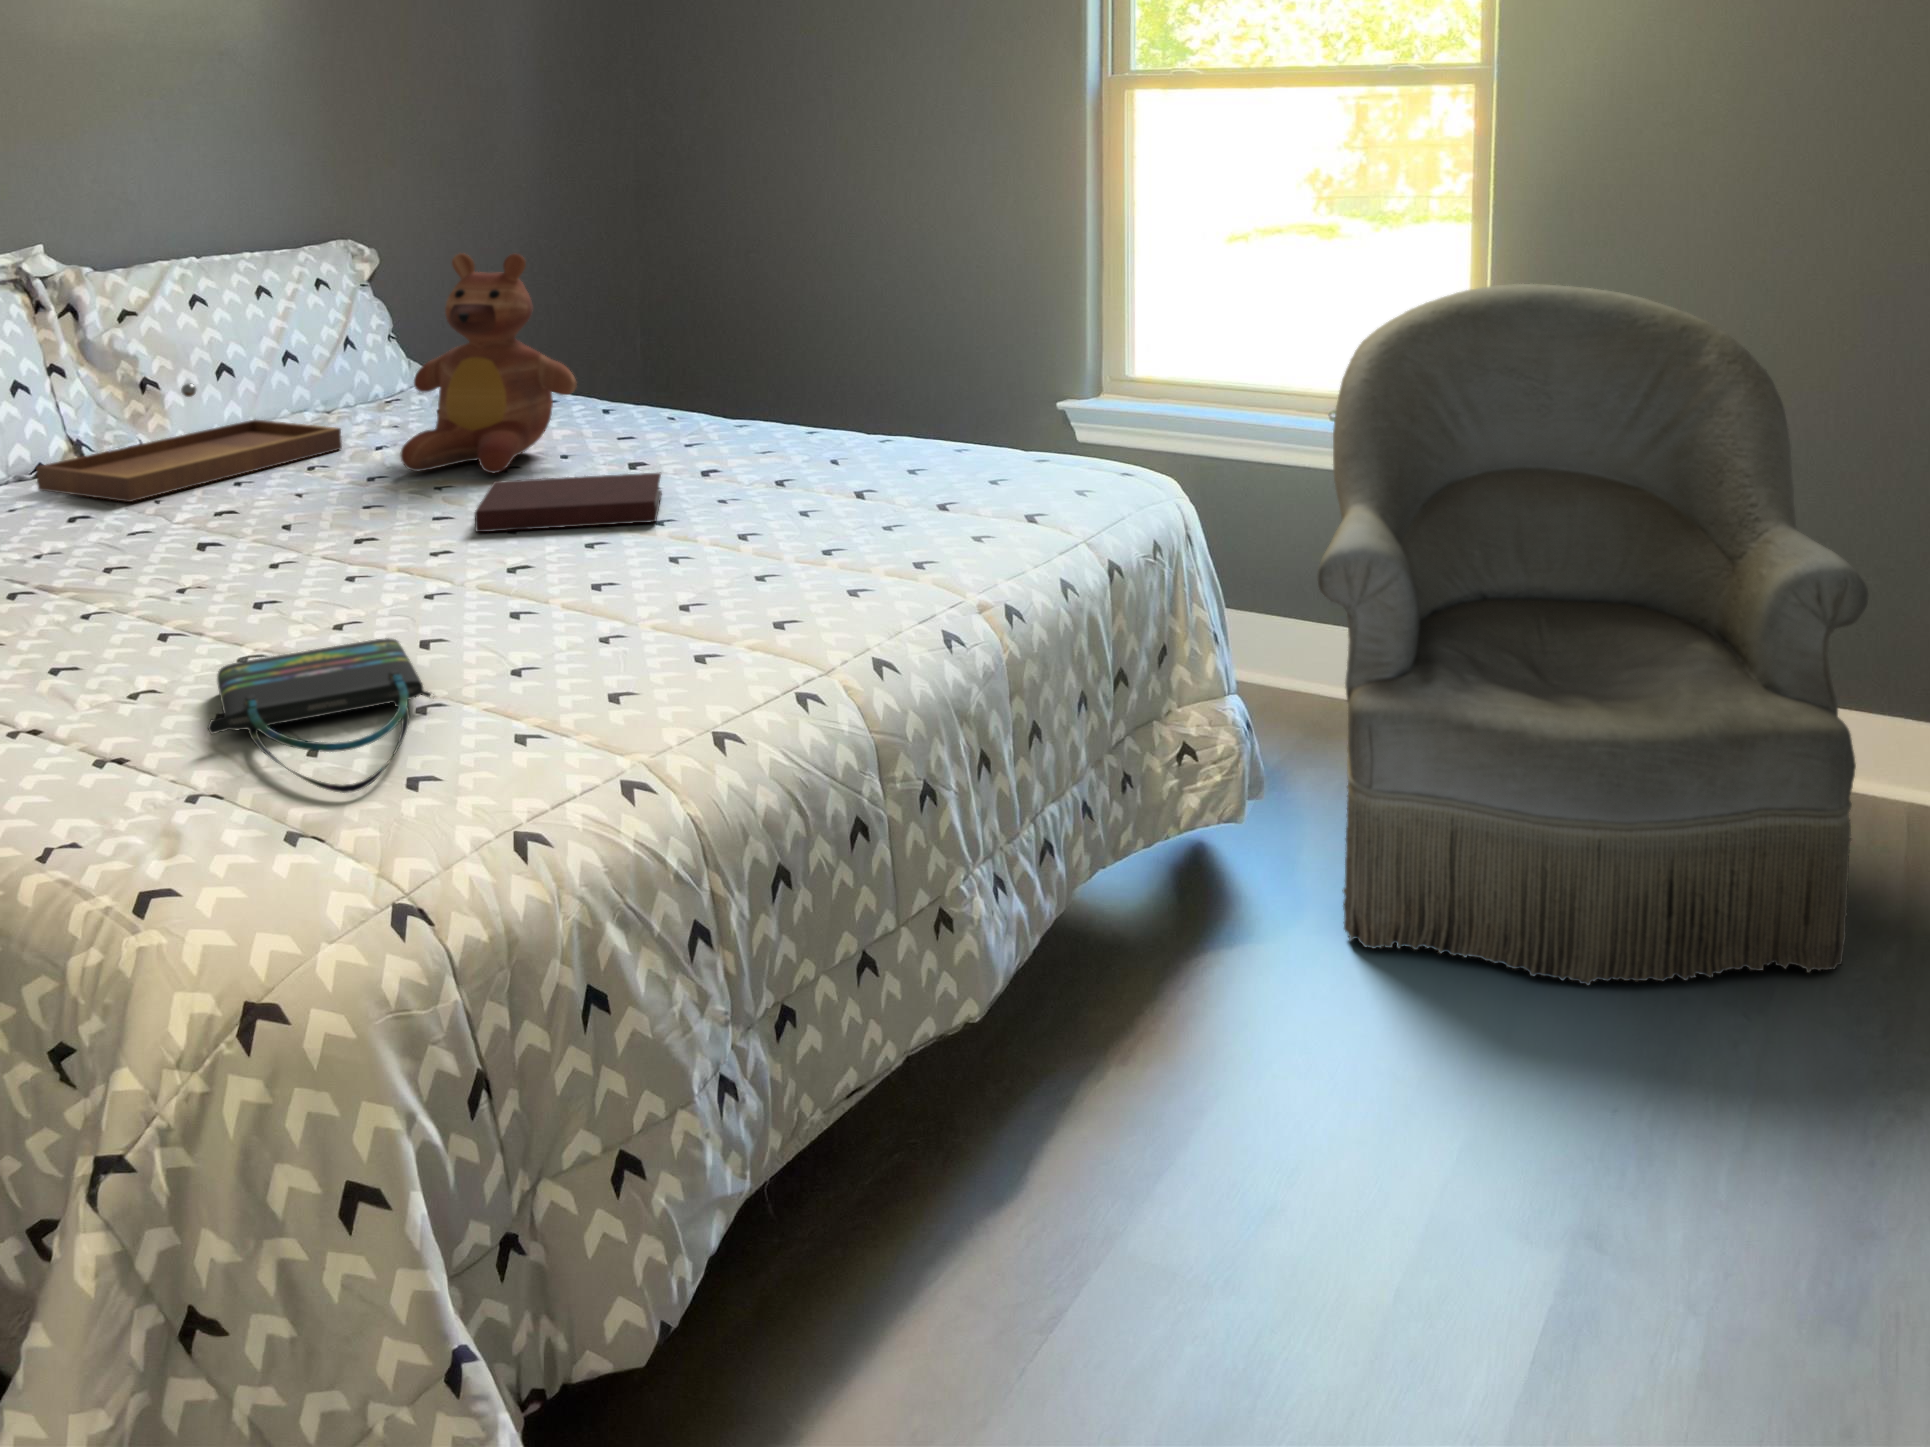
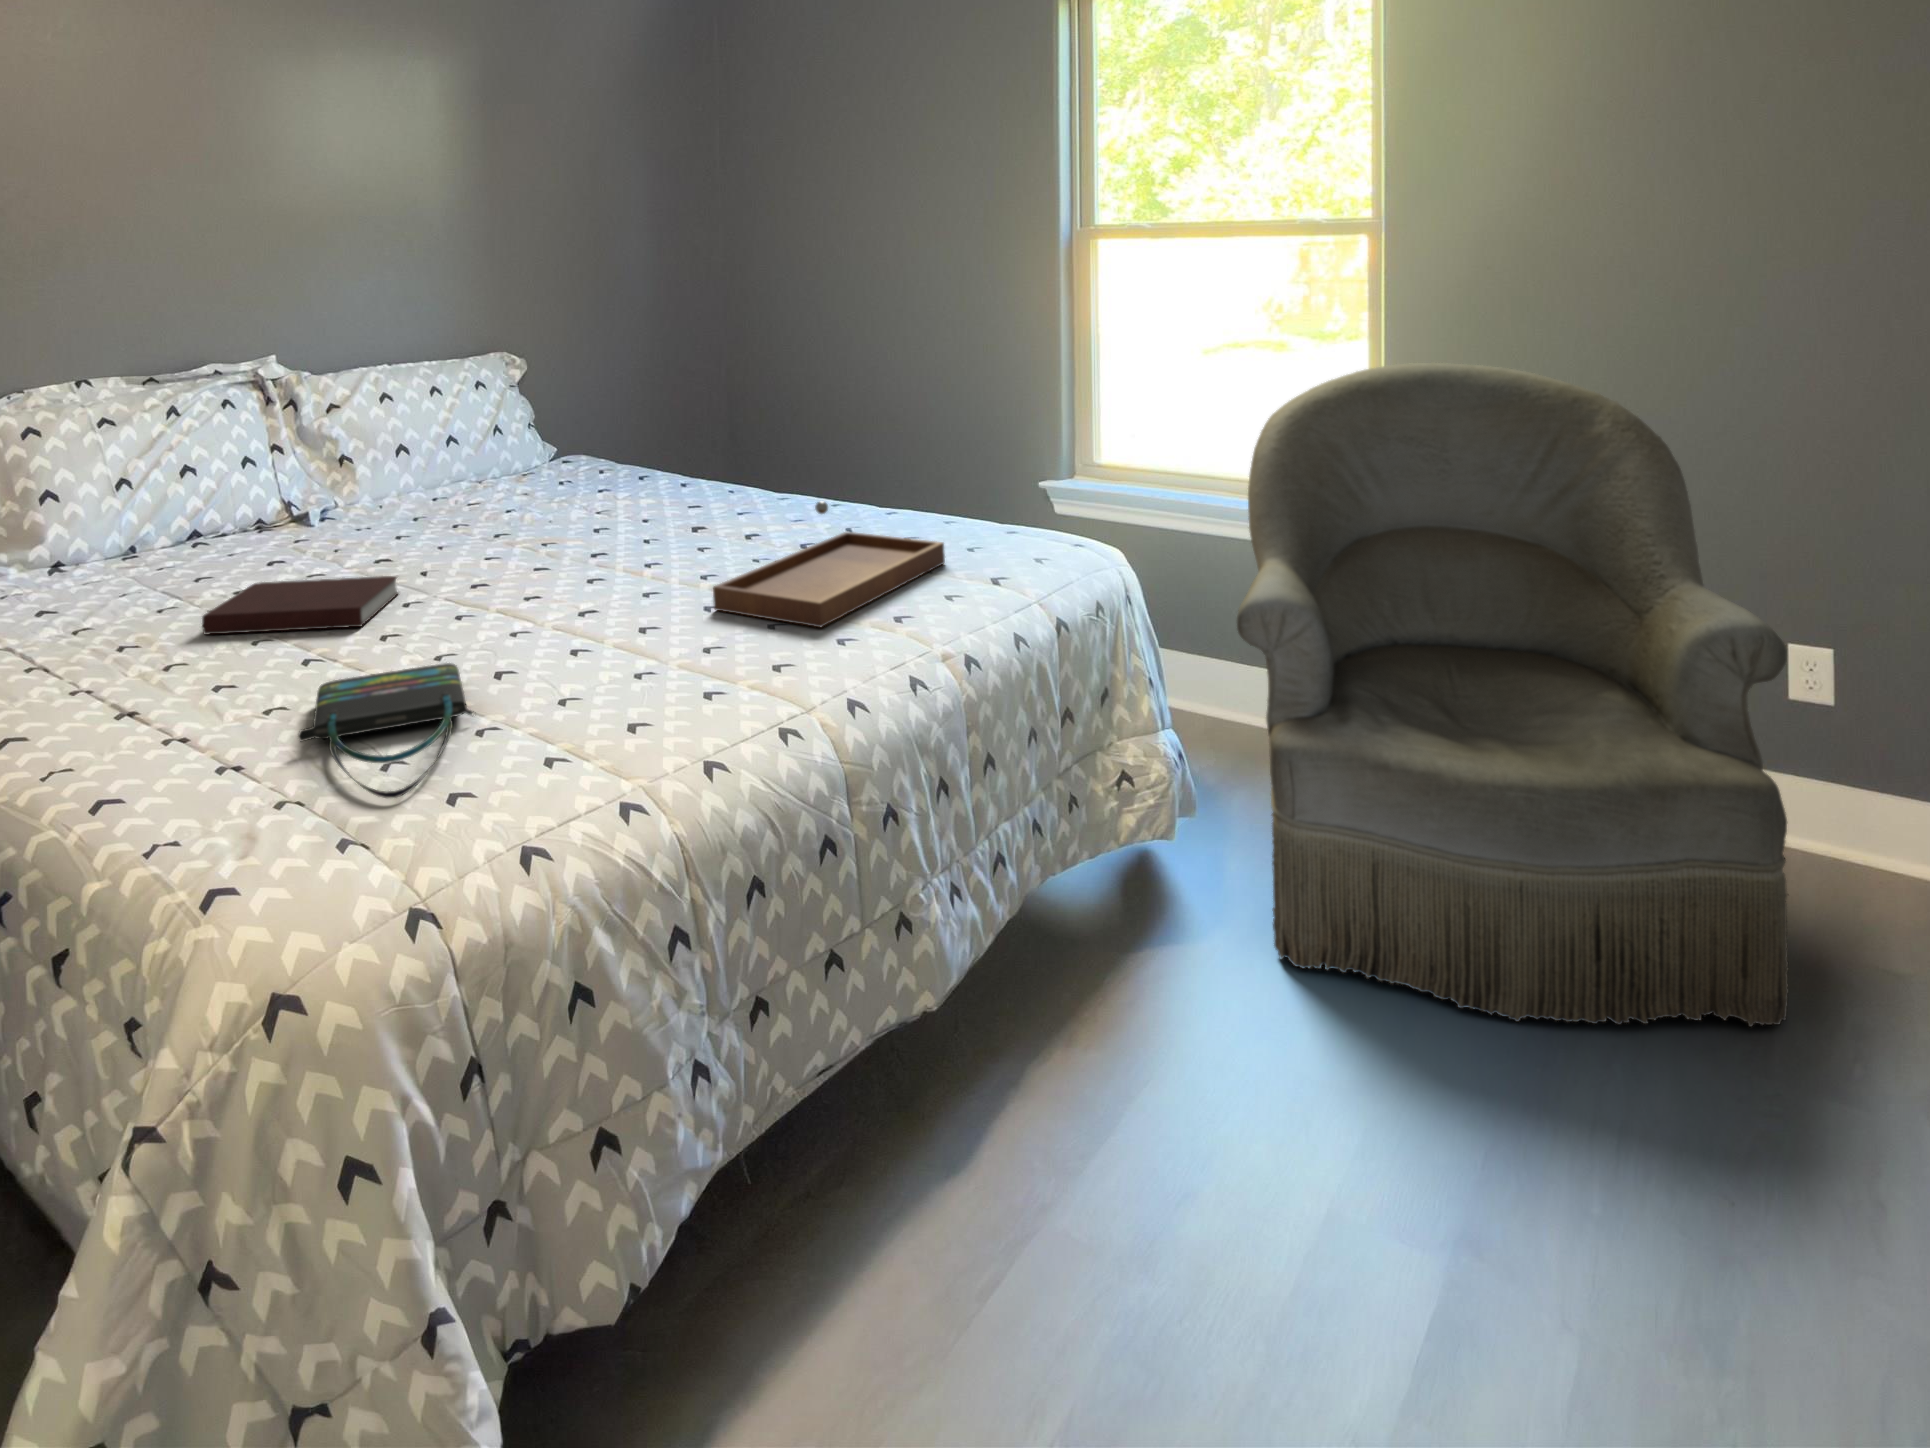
teddy bear: present [400,253,576,473] -> none [495,355,626,527]
tray: present [36,384,342,502] -> present [713,501,945,627]
notebook: present [475,473,662,532] -> present [202,576,398,634]

